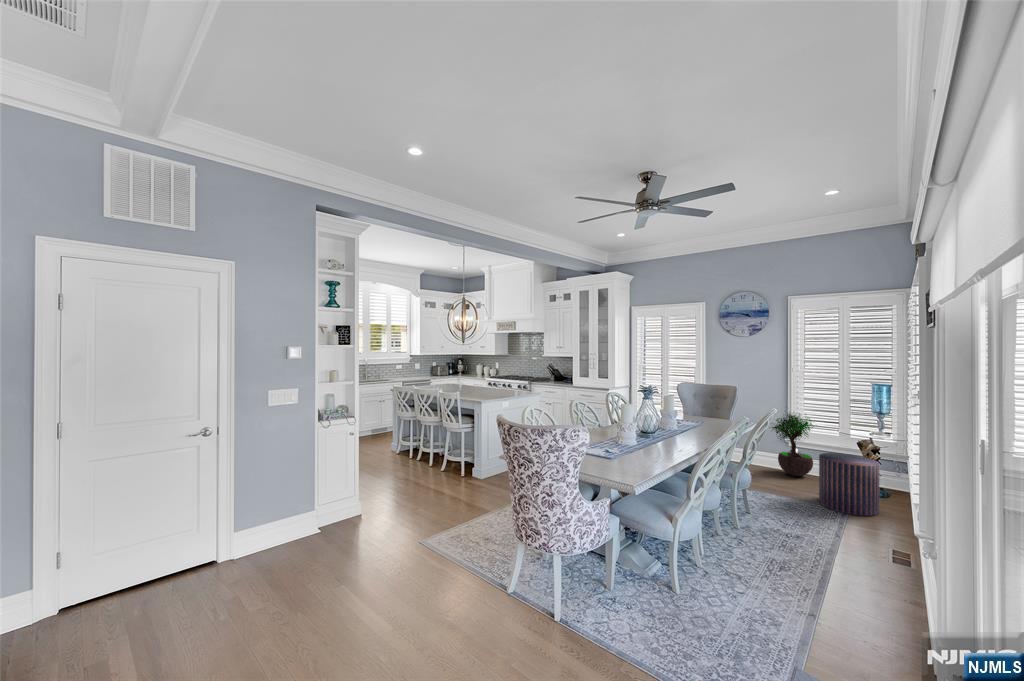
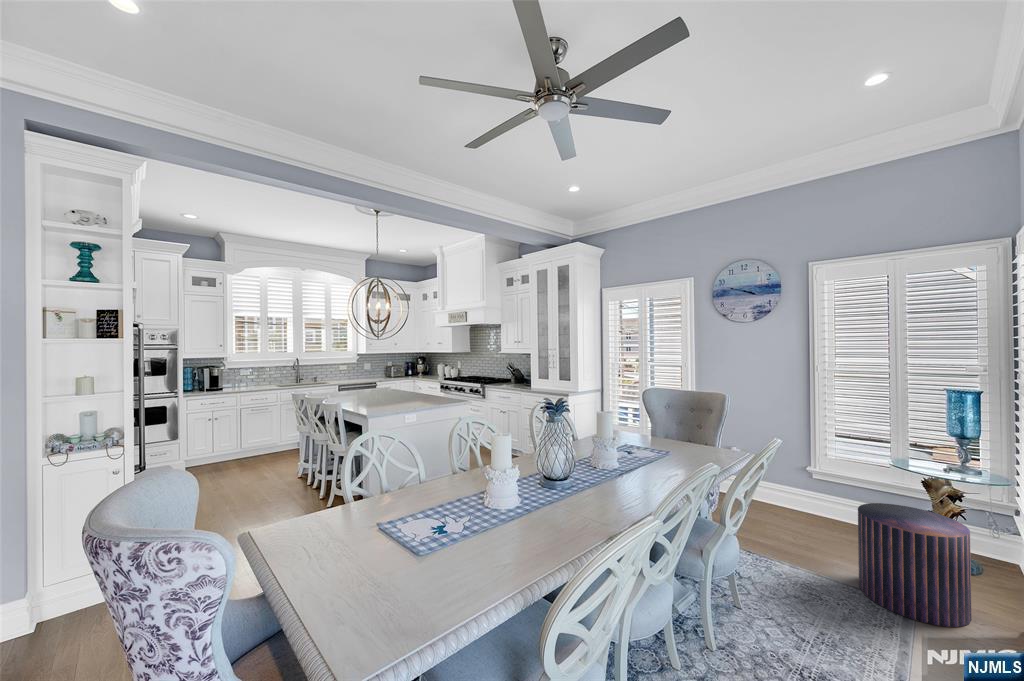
potted tree: present [771,413,813,476] -> none [781,424,855,527]

